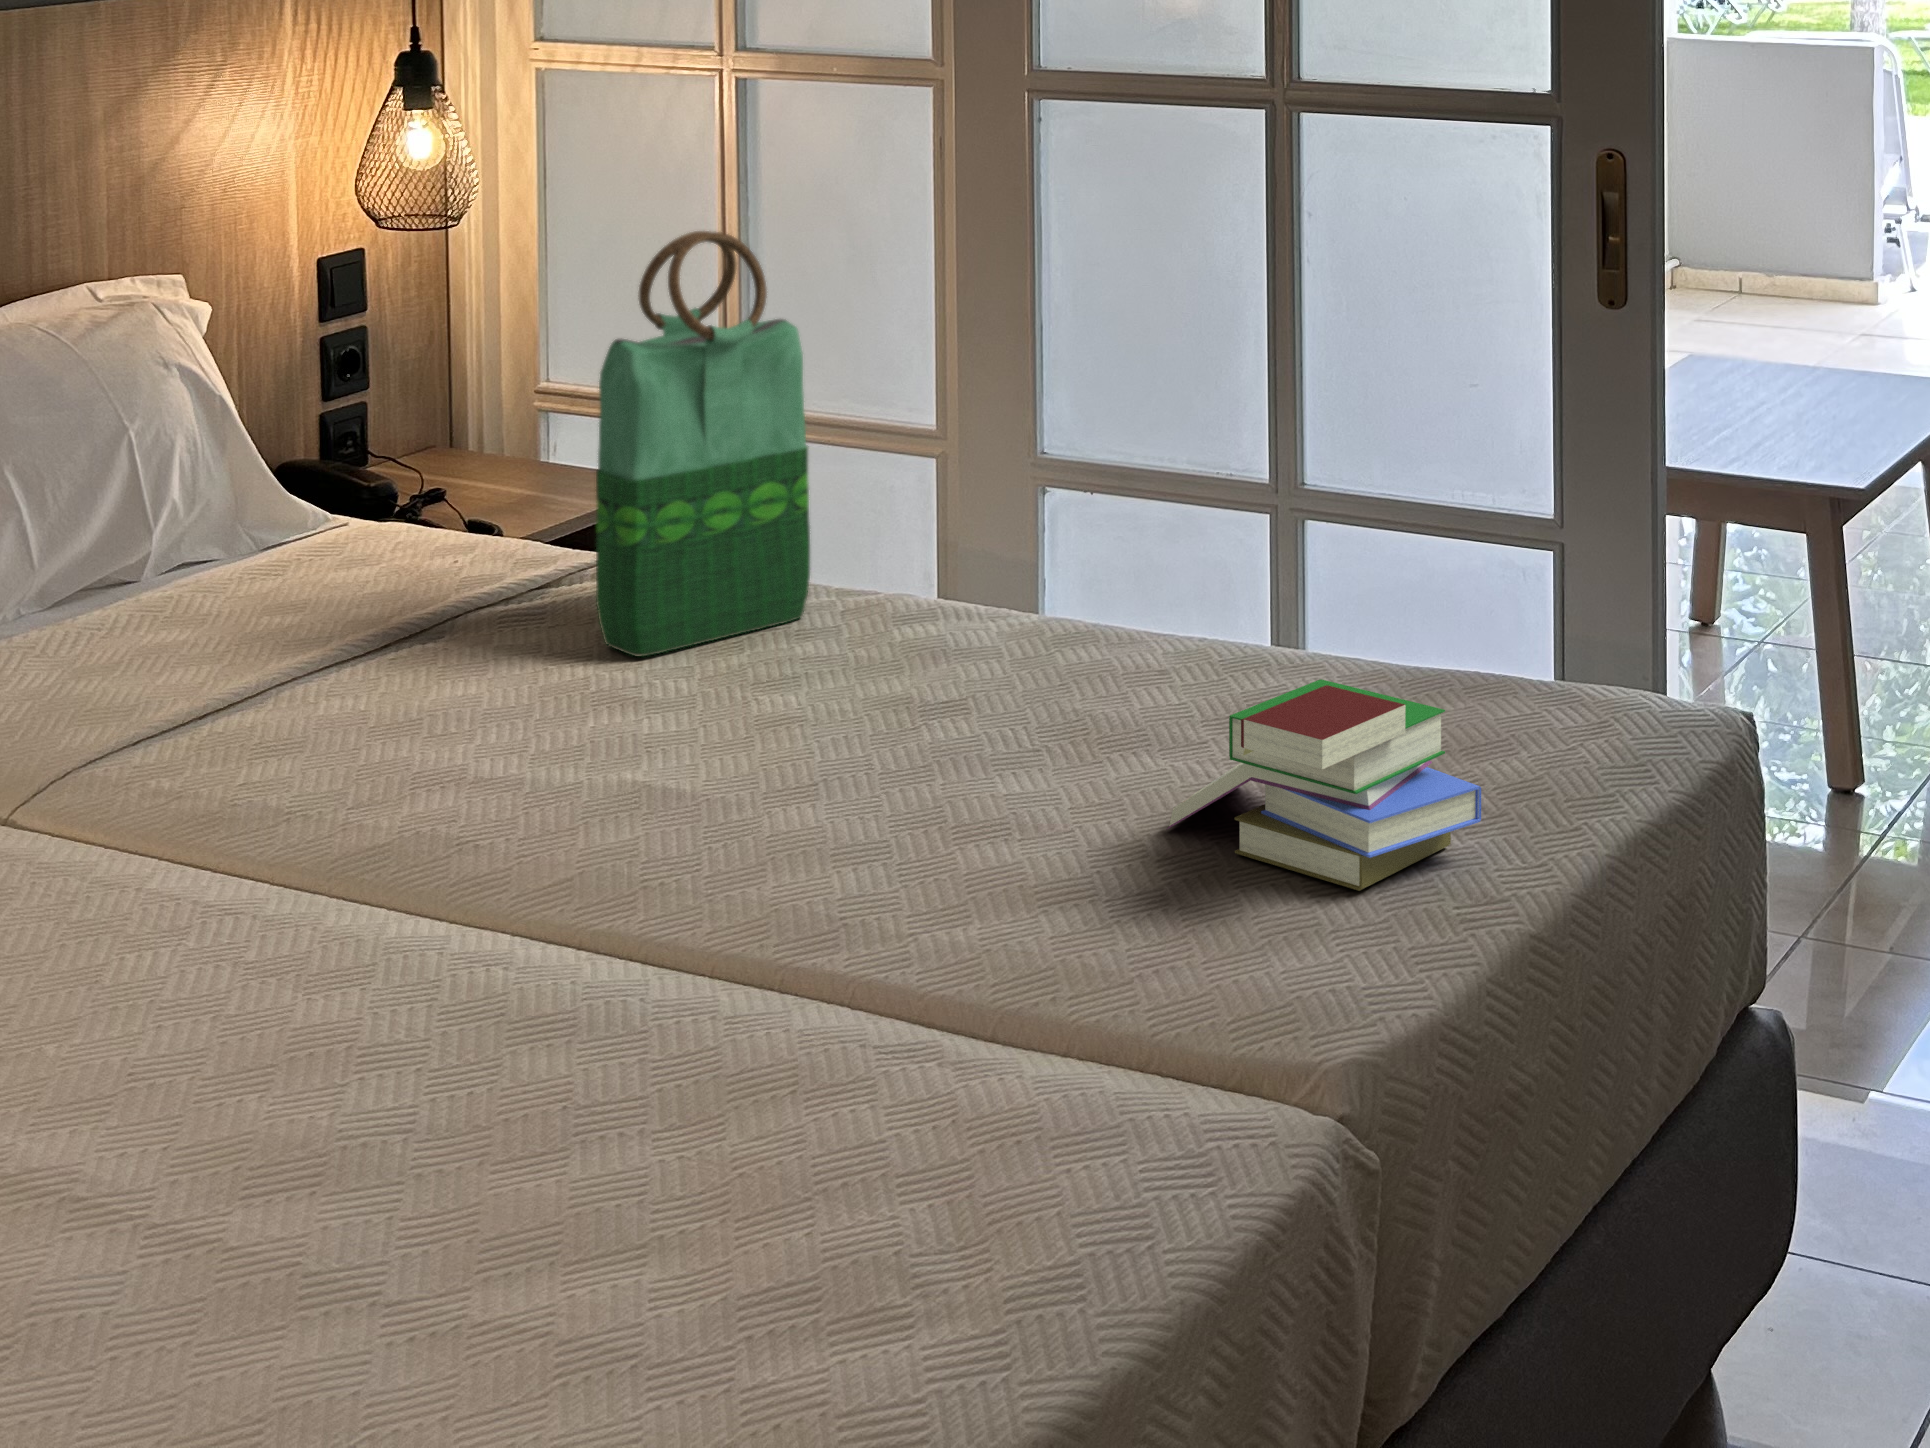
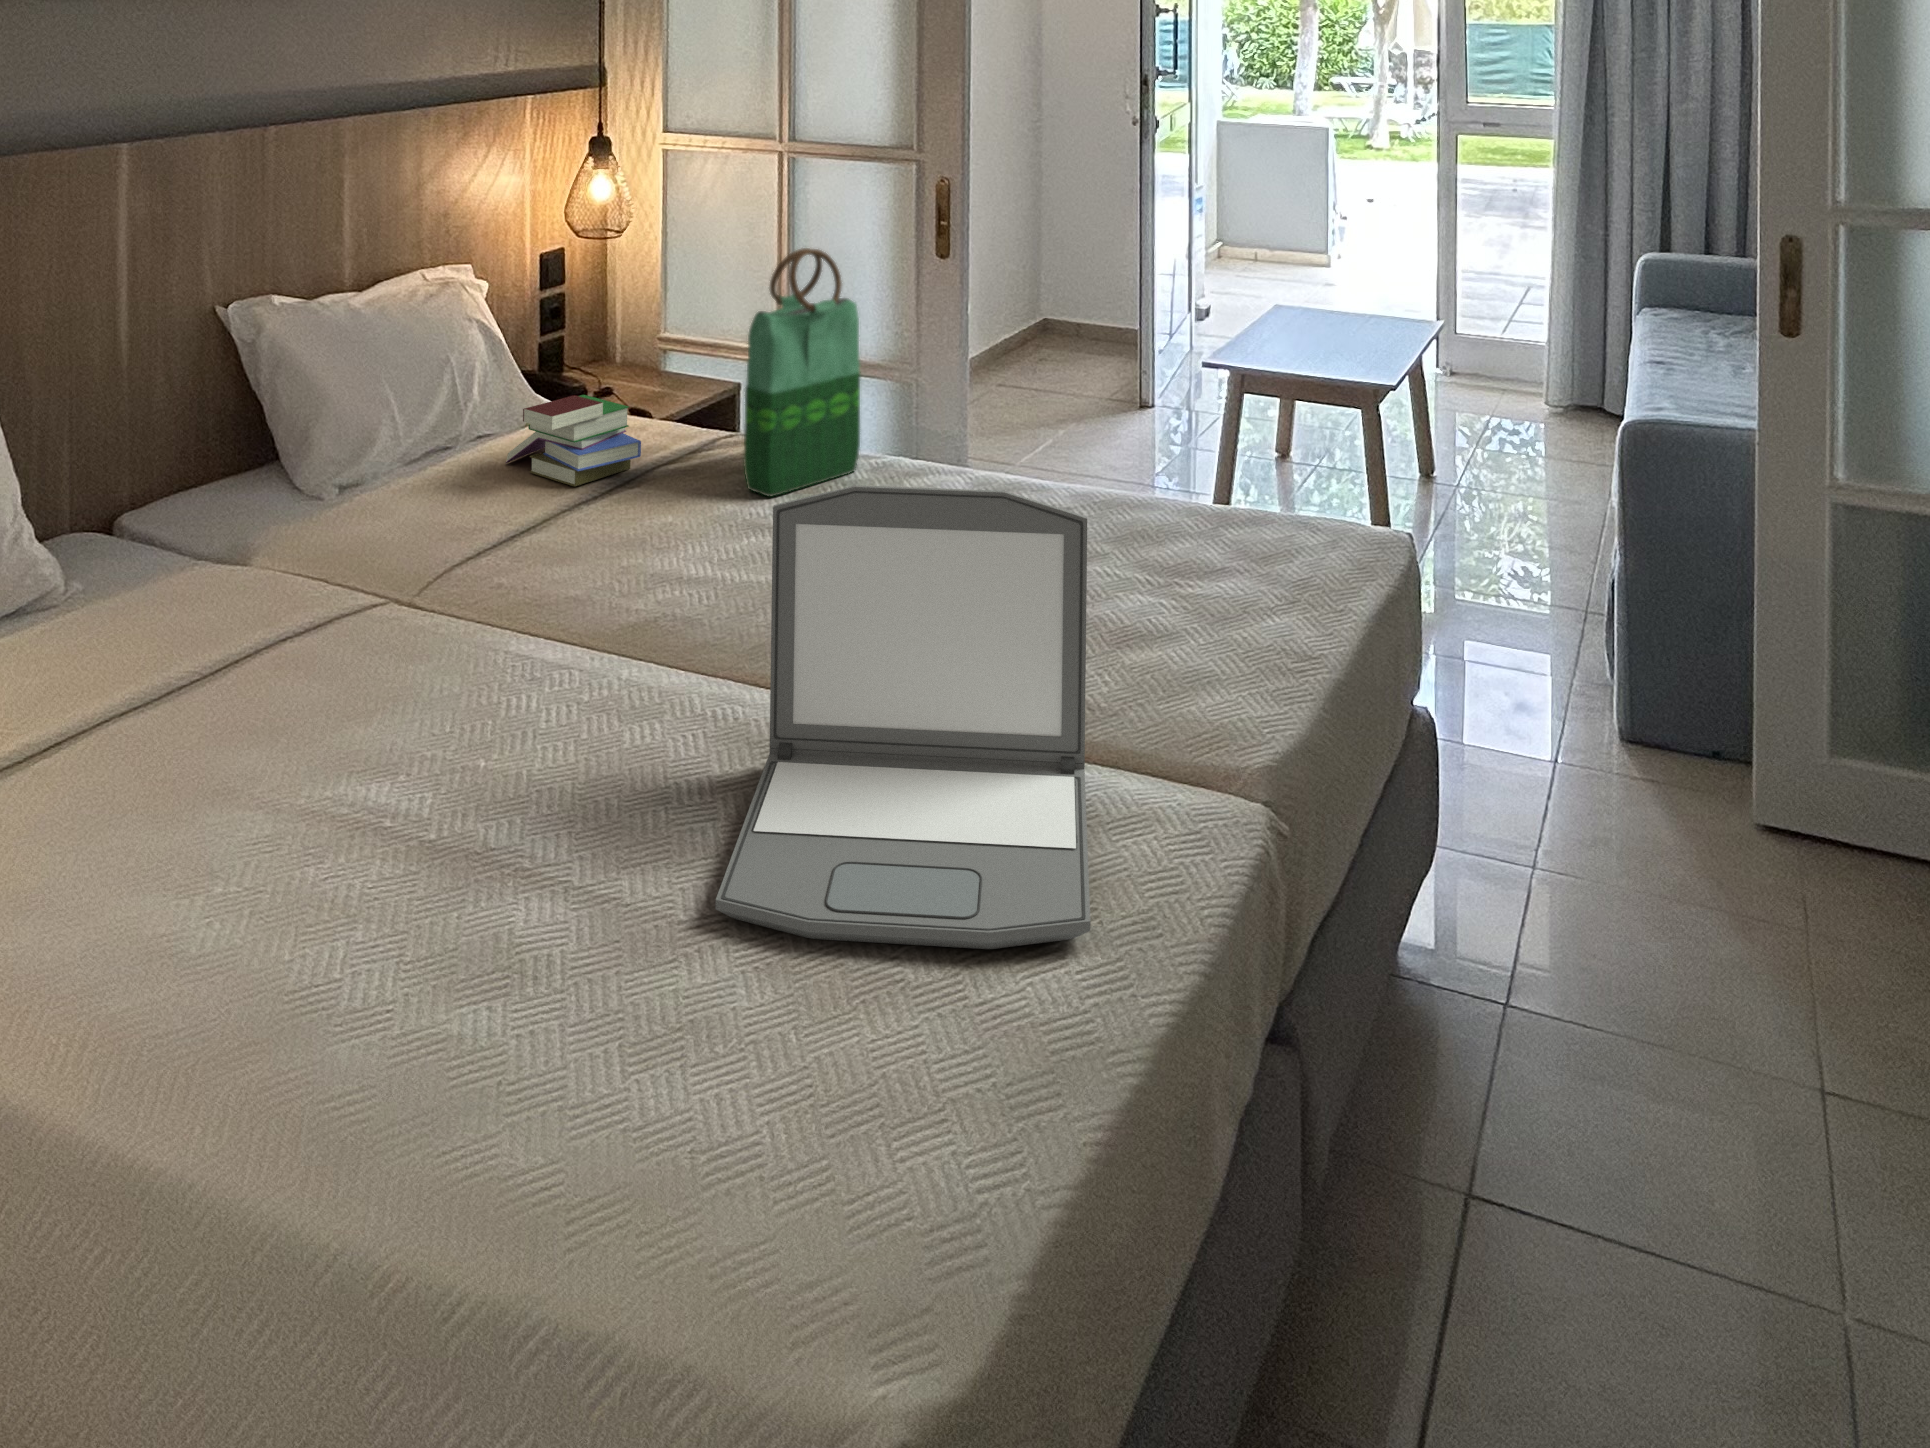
laptop: none [317,600,1015,1343] -> present [716,485,1091,949]
book: present [1167,679,1481,891] -> present [506,395,641,487]

